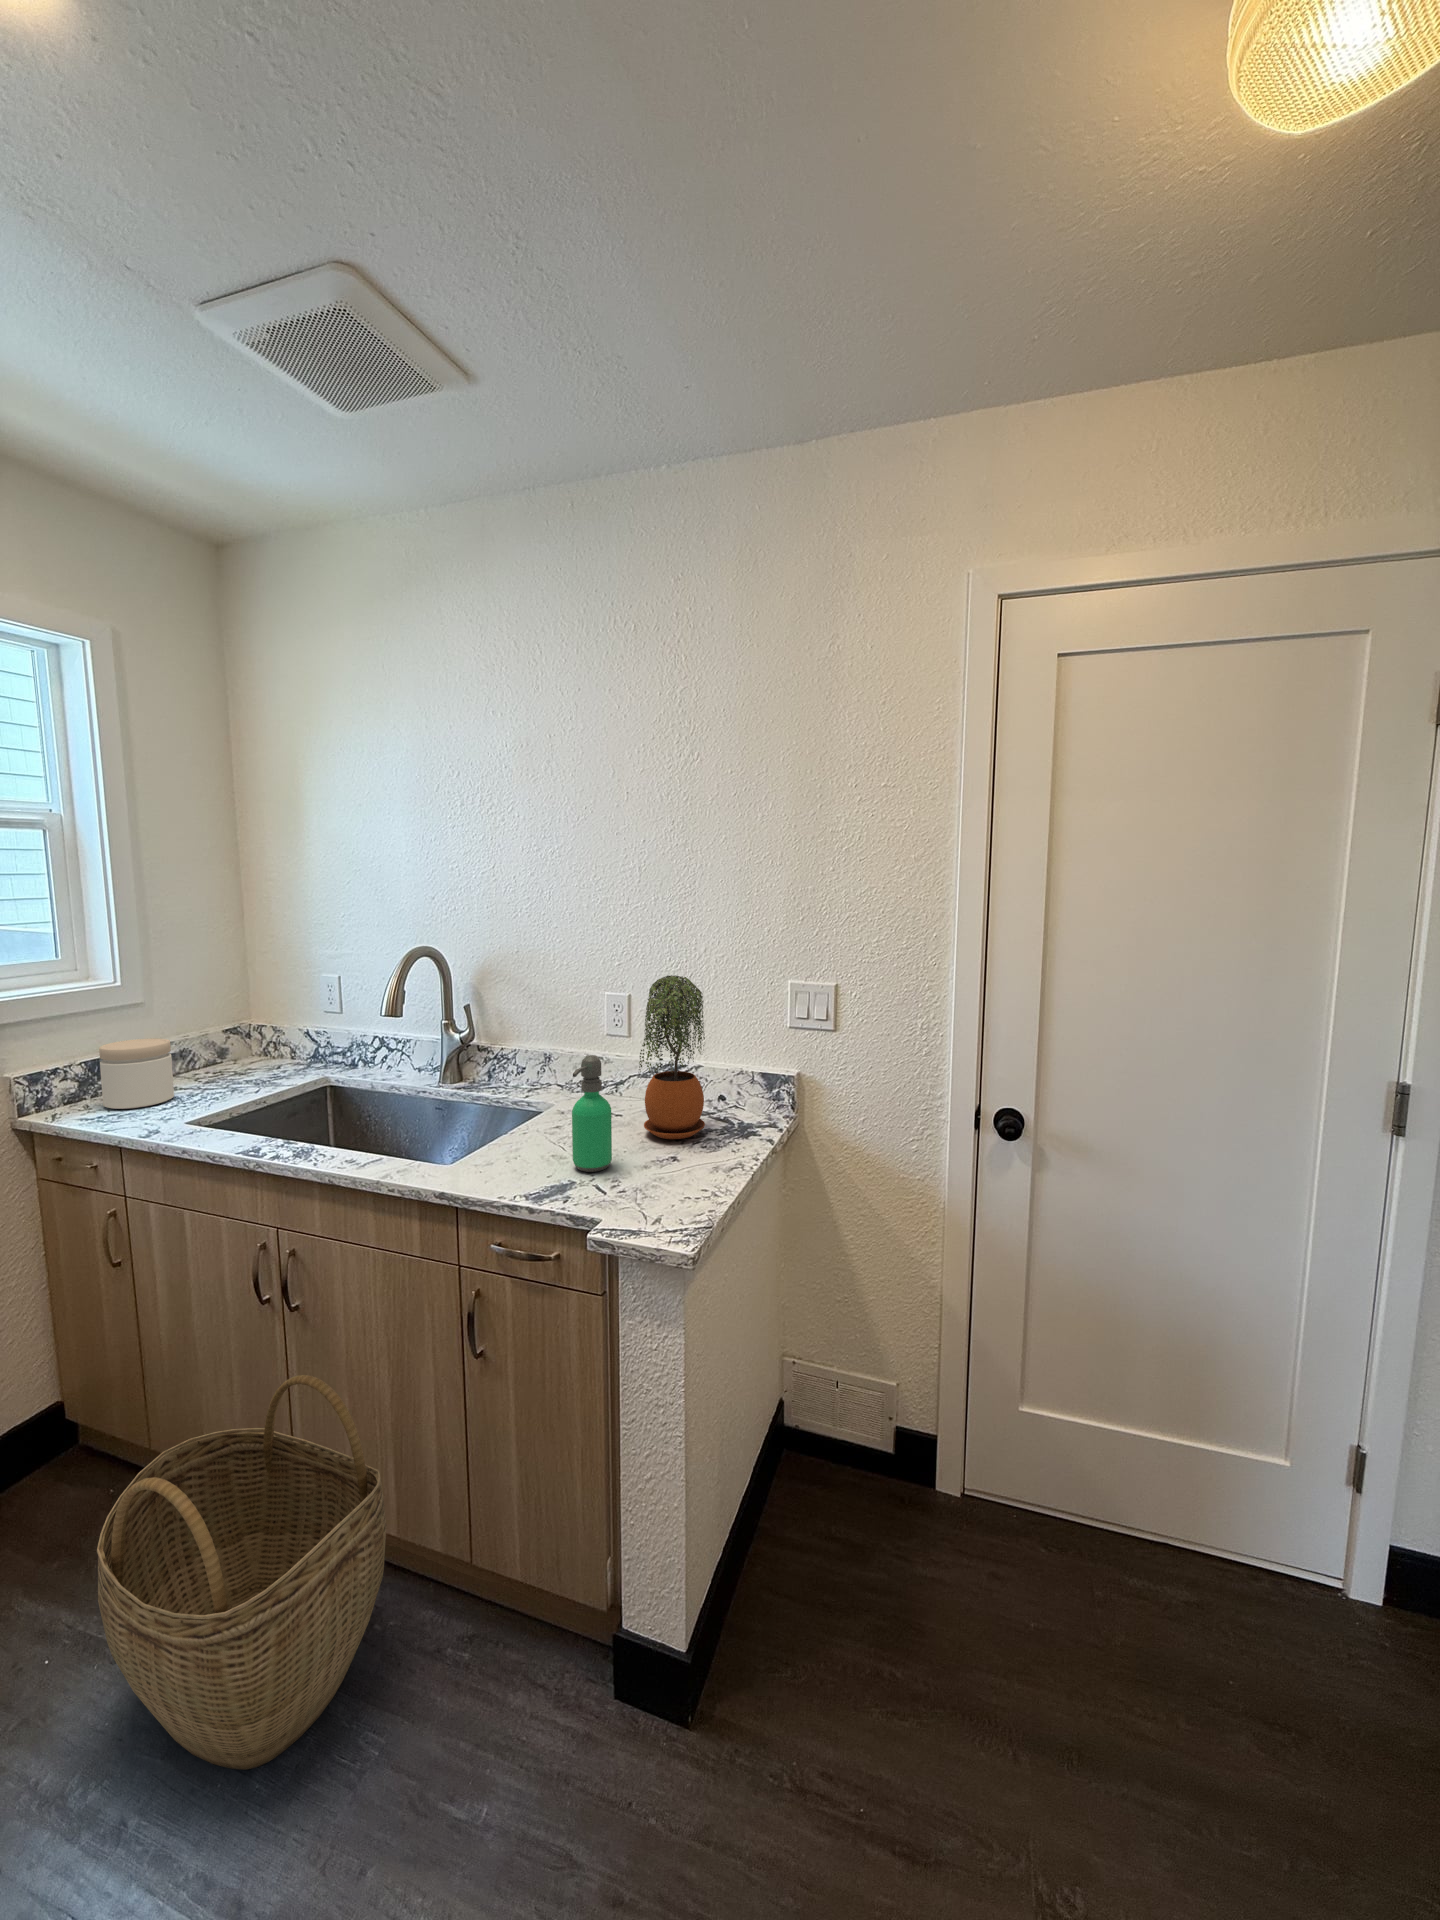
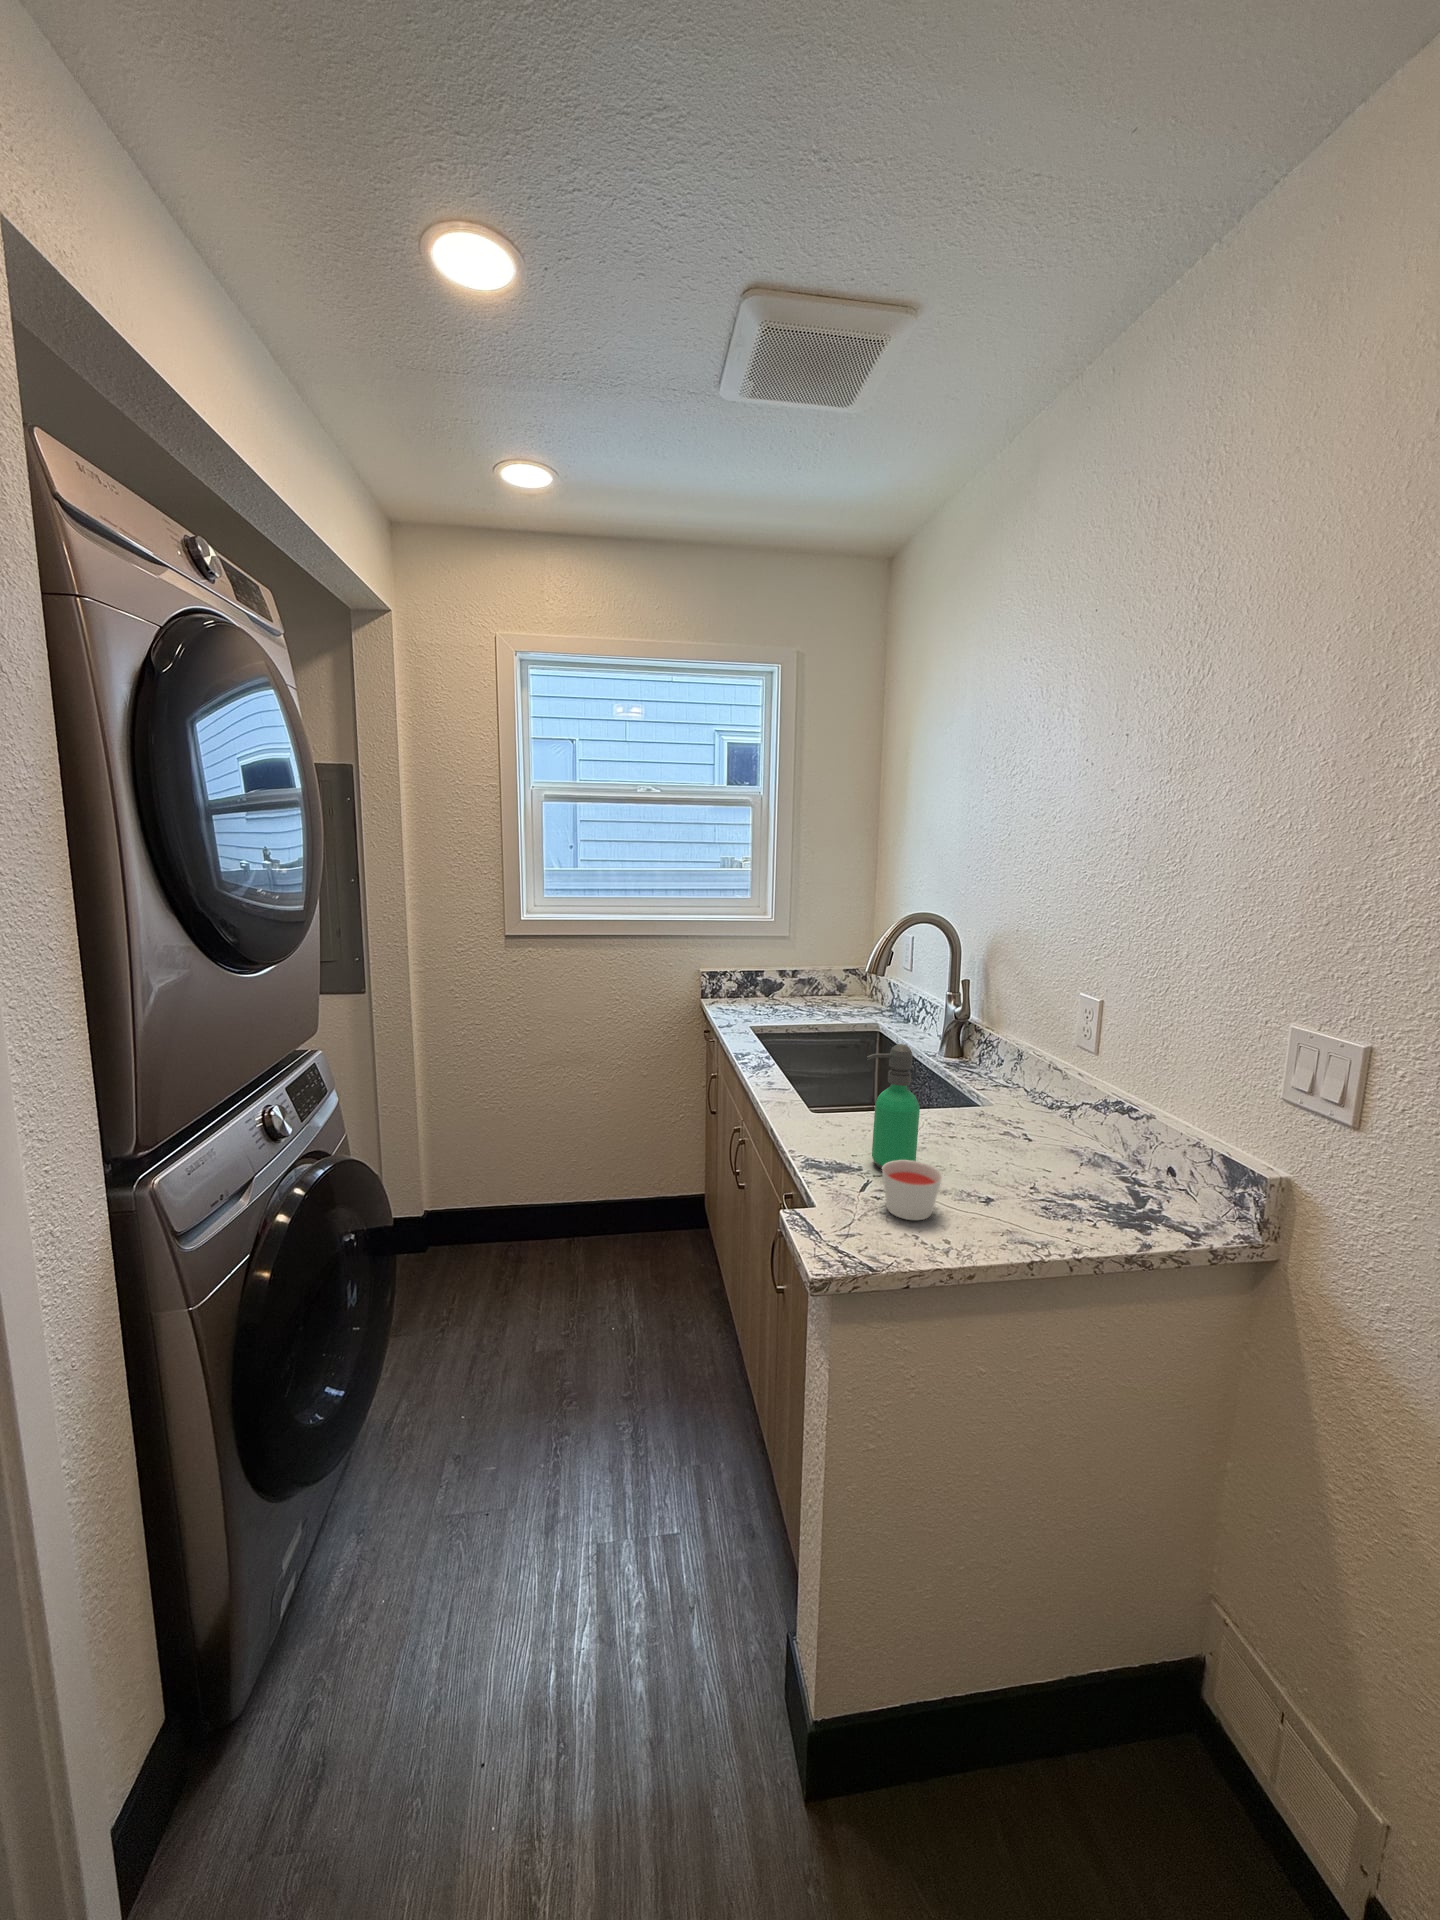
potted plant: present [639,975,705,1139] -> none [995,977,1108,1190]
jar: present [99,1038,174,1109] -> none [737,961,781,1011]
candle: none [636,1143,685,1192] -> present [882,1160,942,1220]
woven basket: present [97,1375,386,1770] -> none [579,1232,726,1474]

